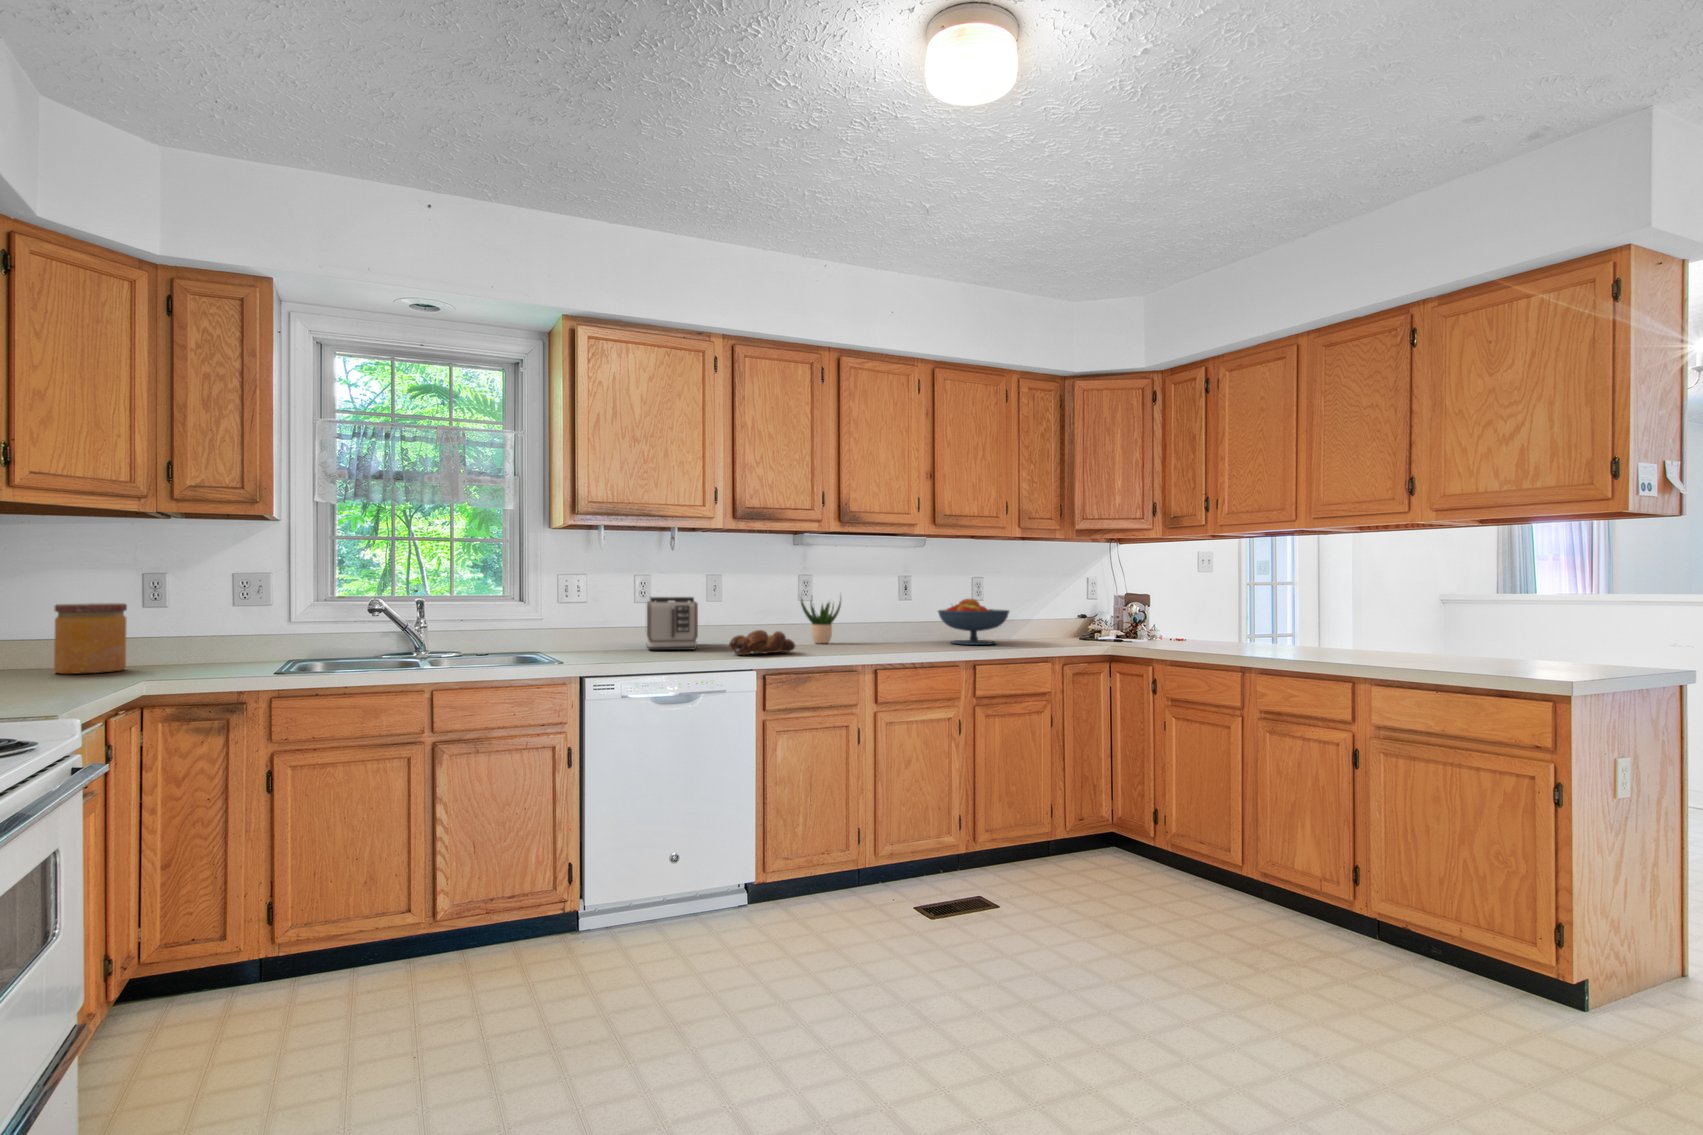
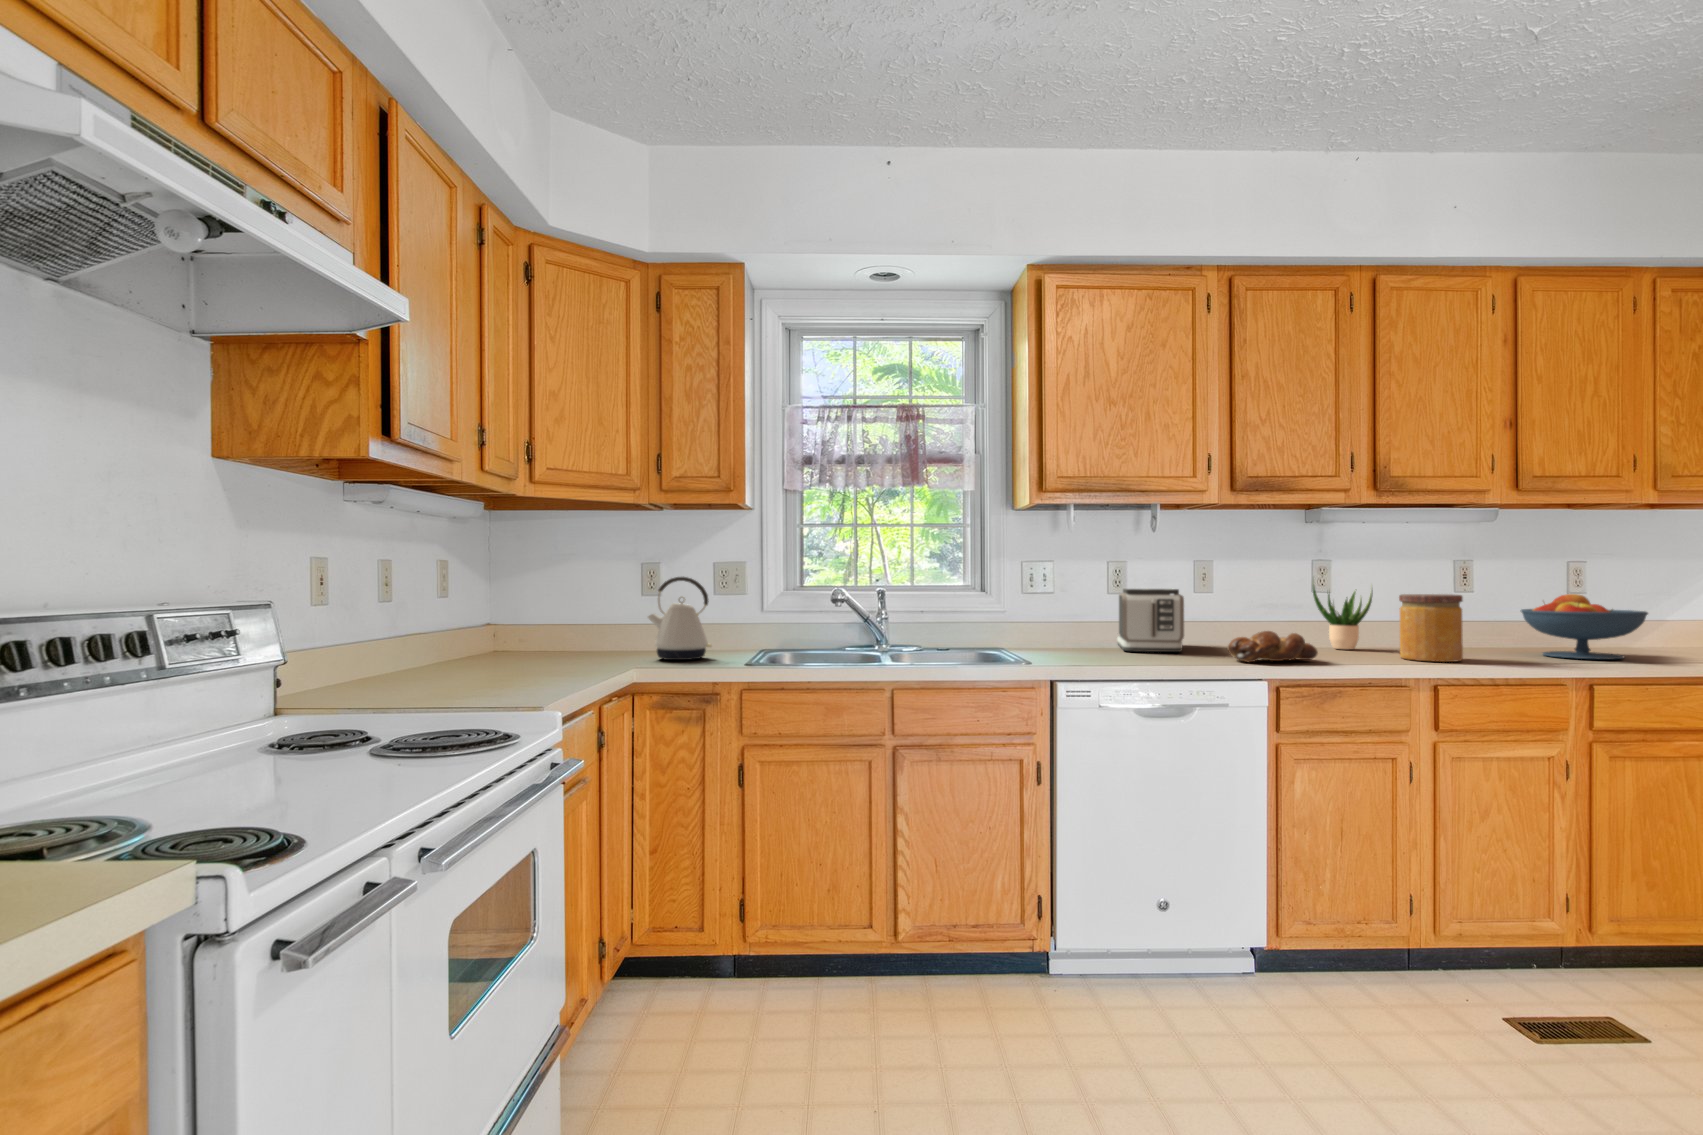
kettle: none [153,588,234,674] -> present [648,577,712,660]
jar: present [54,603,127,674] -> present [1399,594,1463,662]

